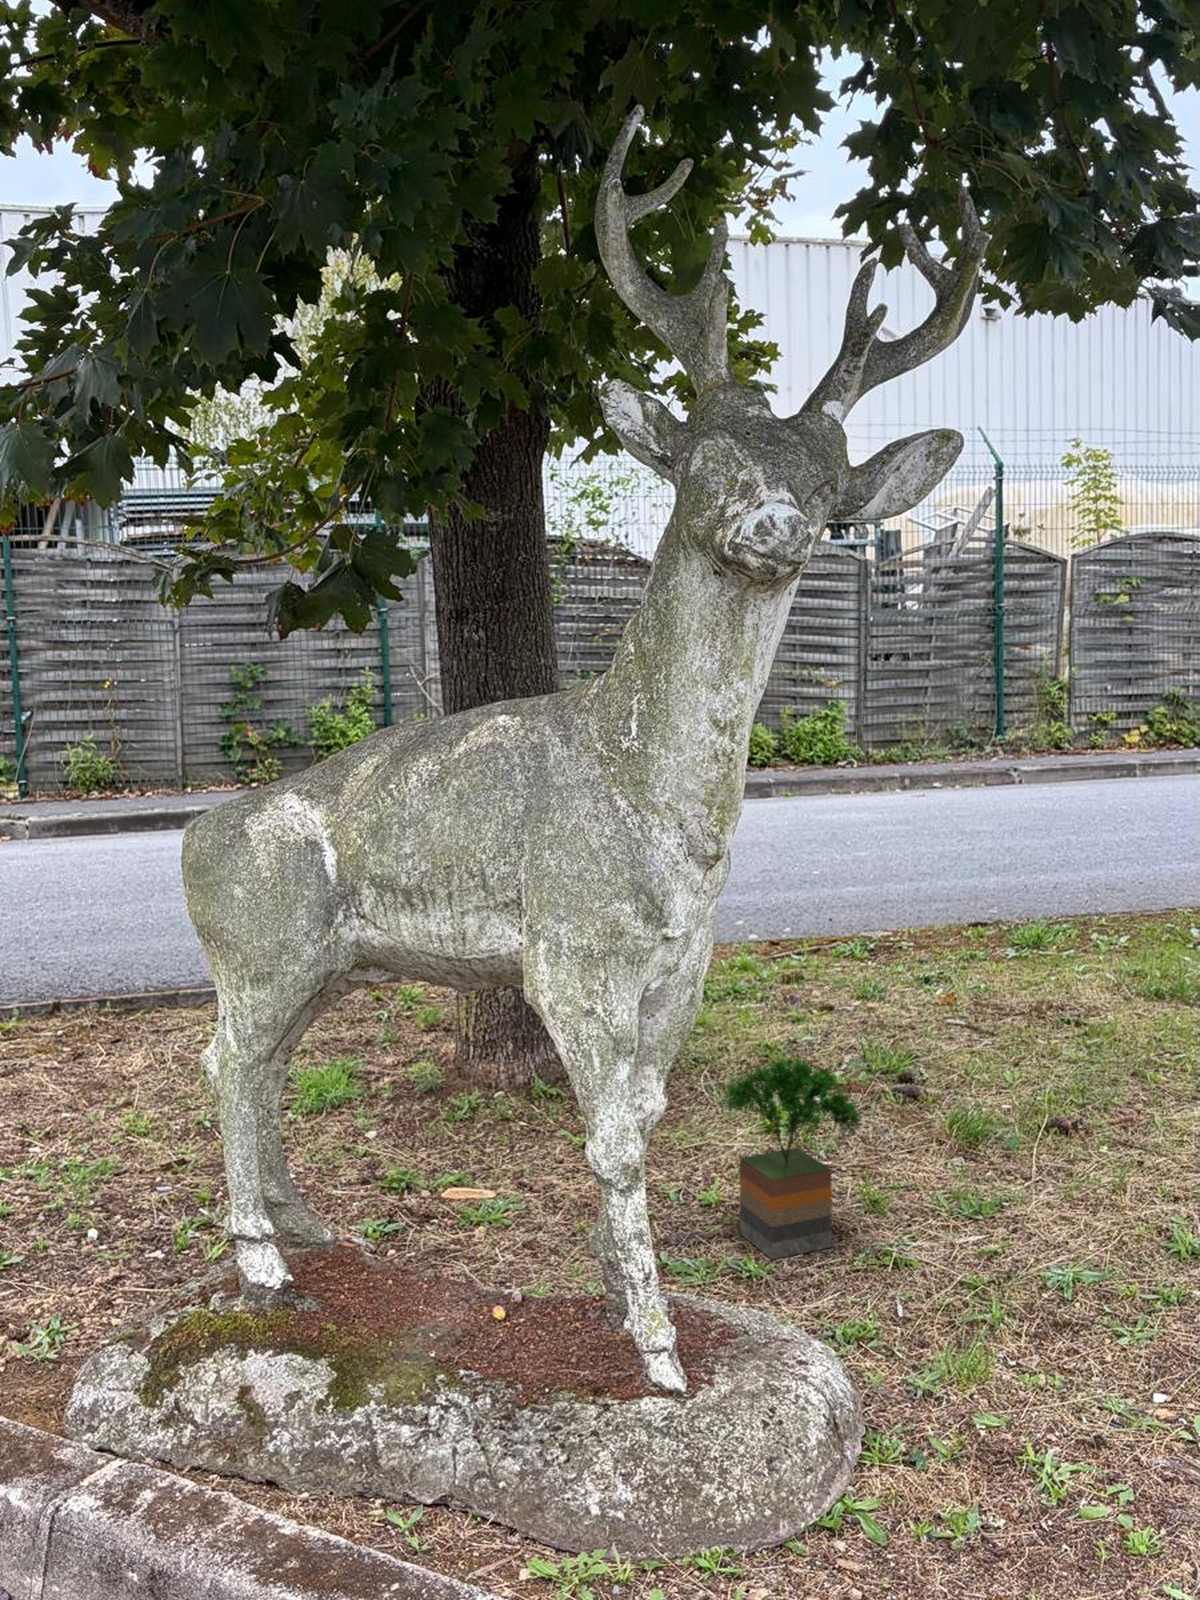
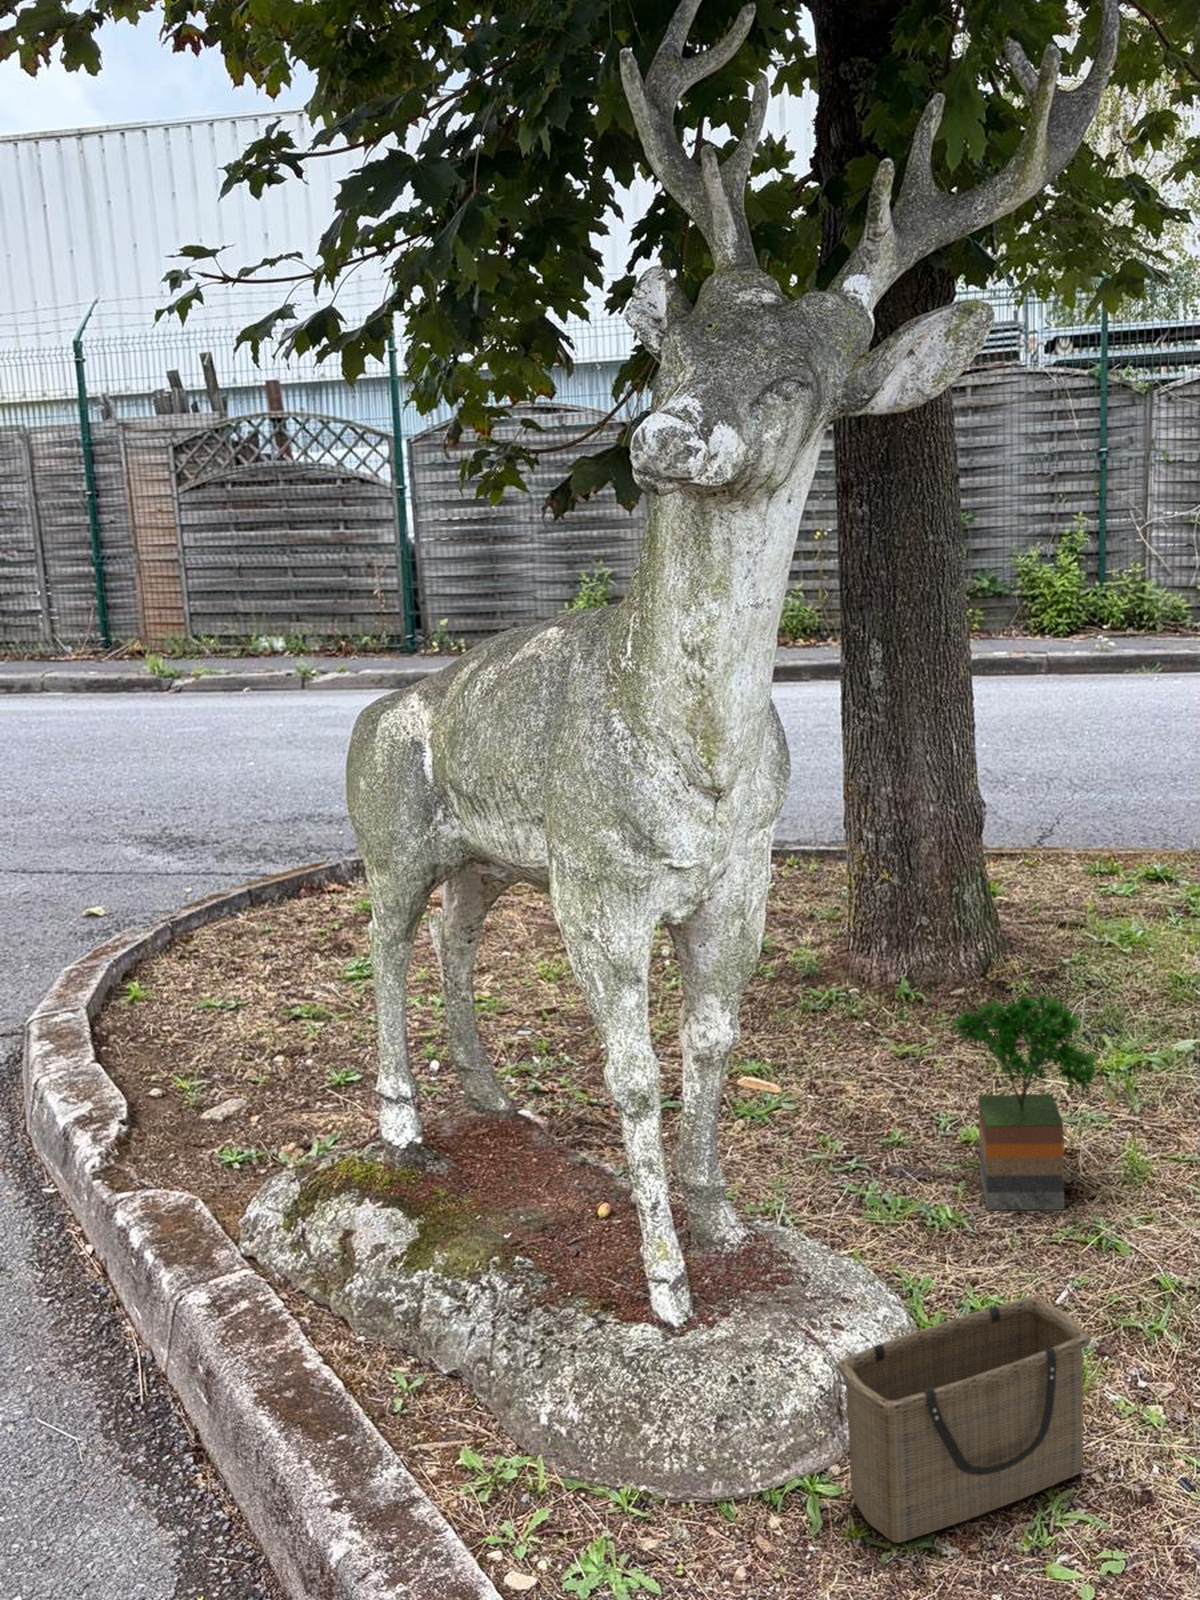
basket: none [887,1292,1047,1527] -> present [837,1297,1091,1543]

